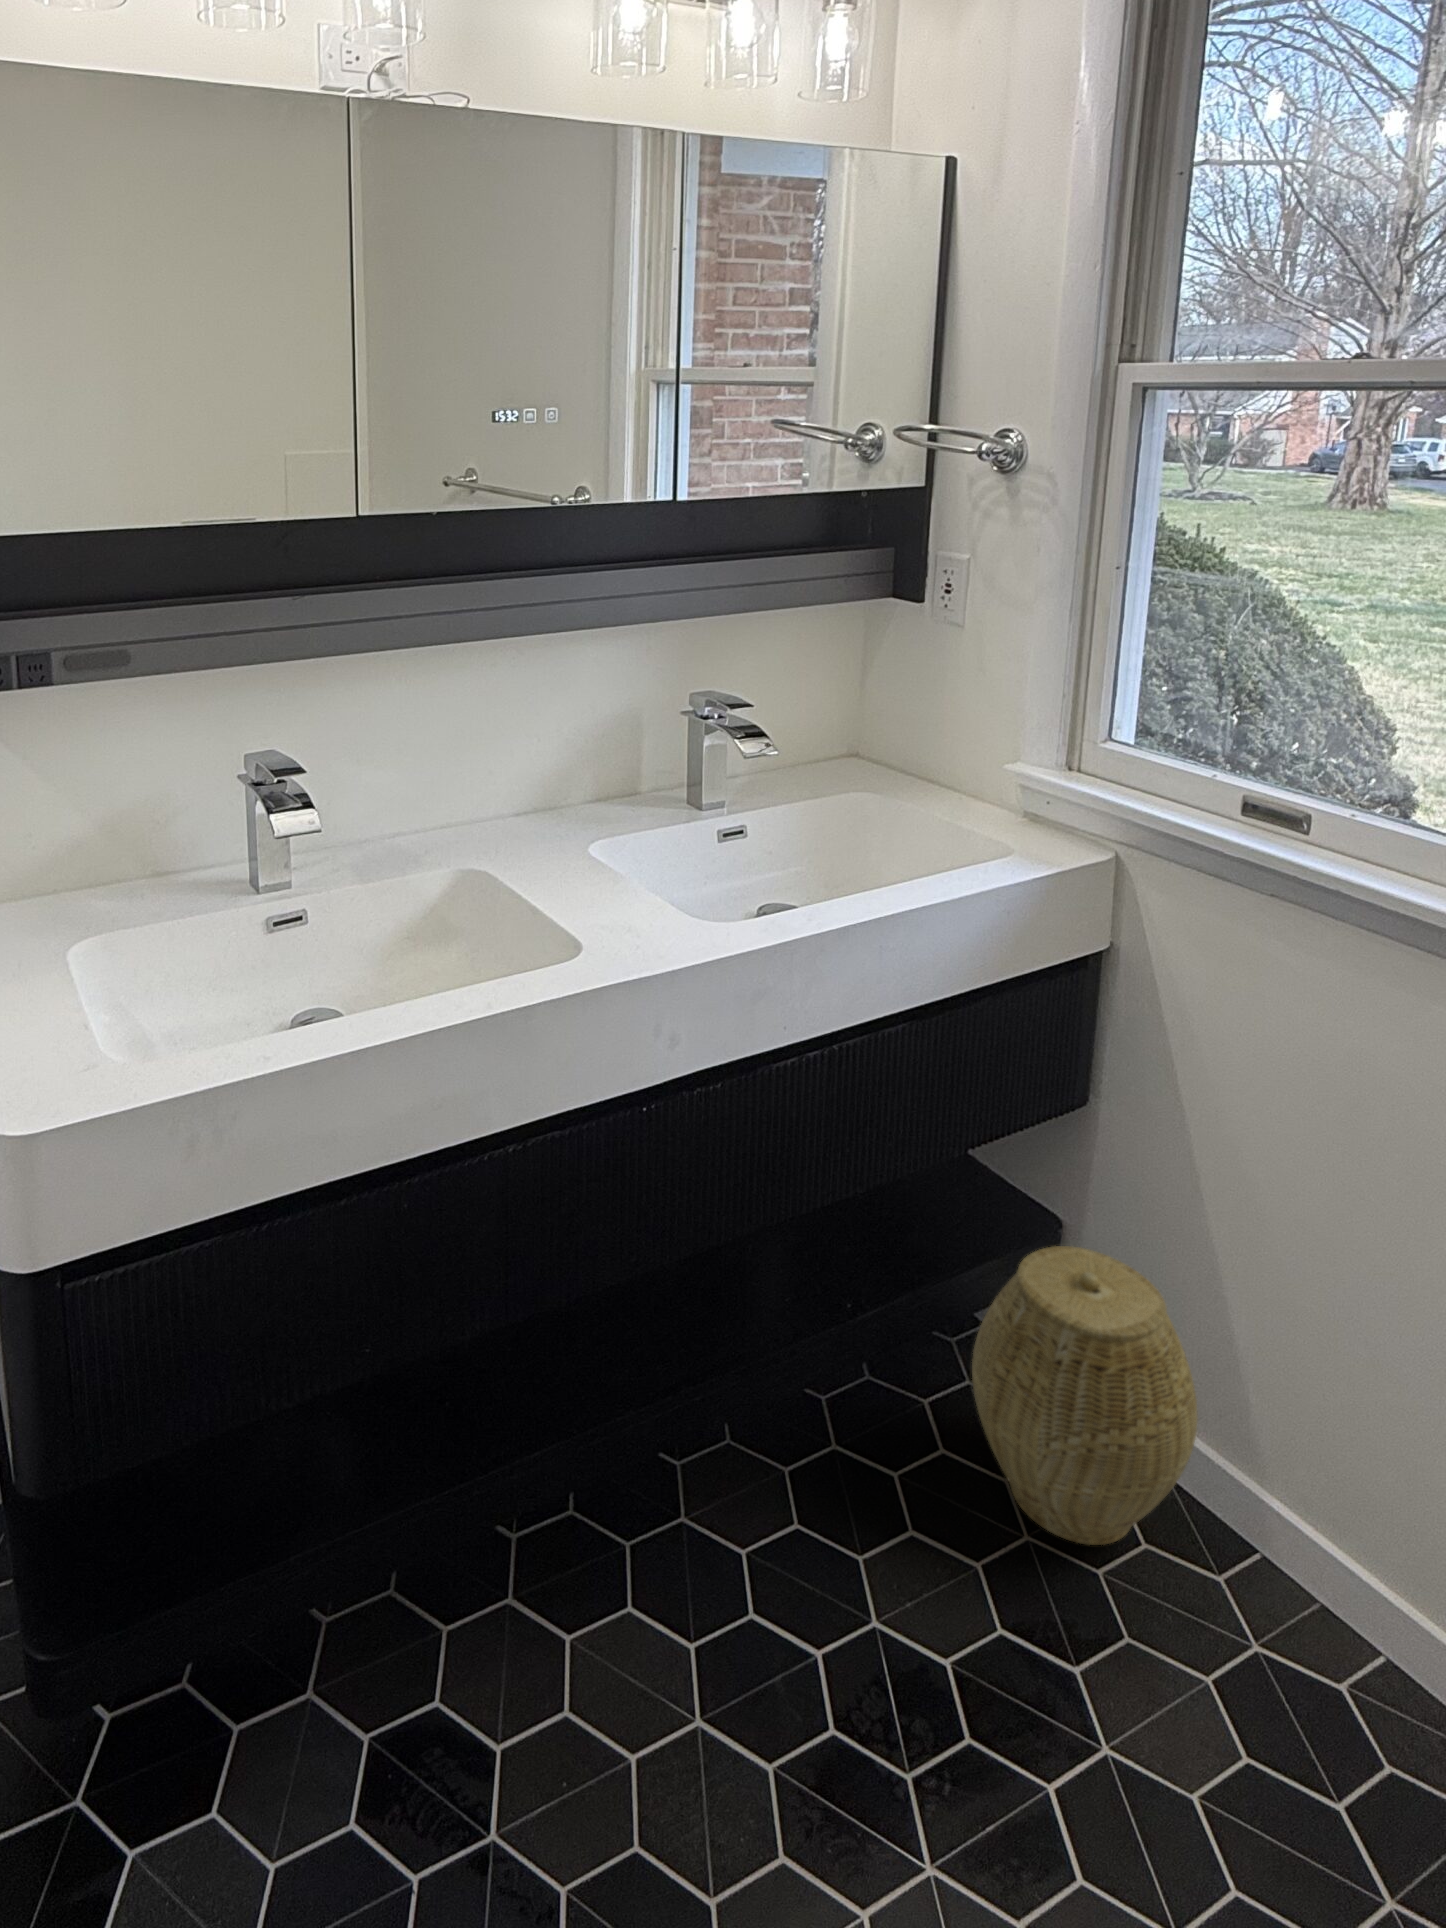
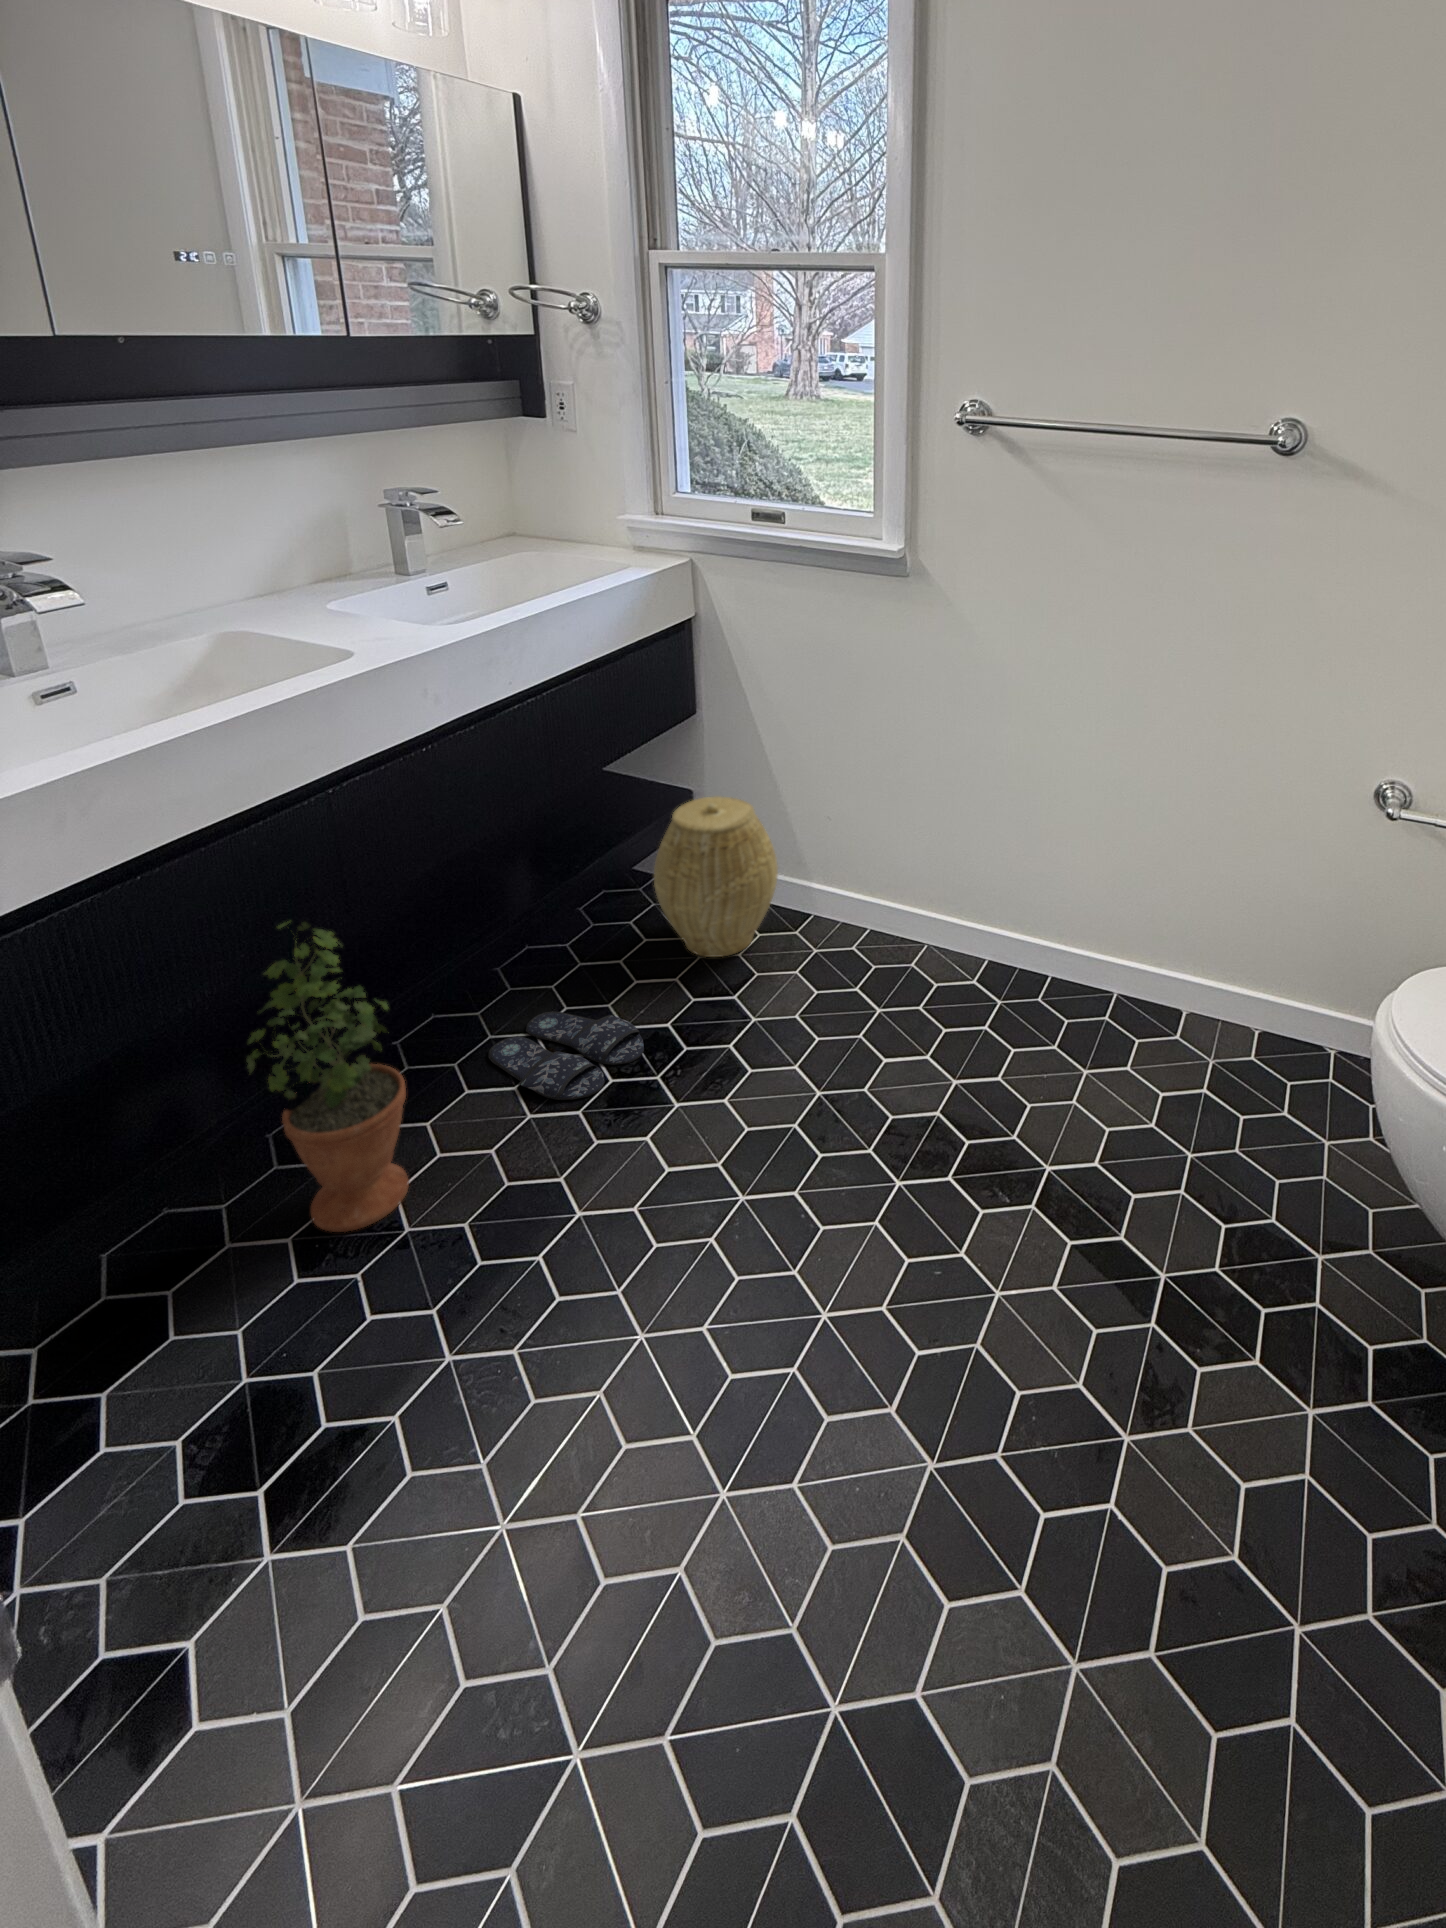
potted plant: none [351,1305,537,1787] -> present [246,922,409,1232]
slippers: none [677,1509,902,1728] -> present [489,1011,644,1100]

